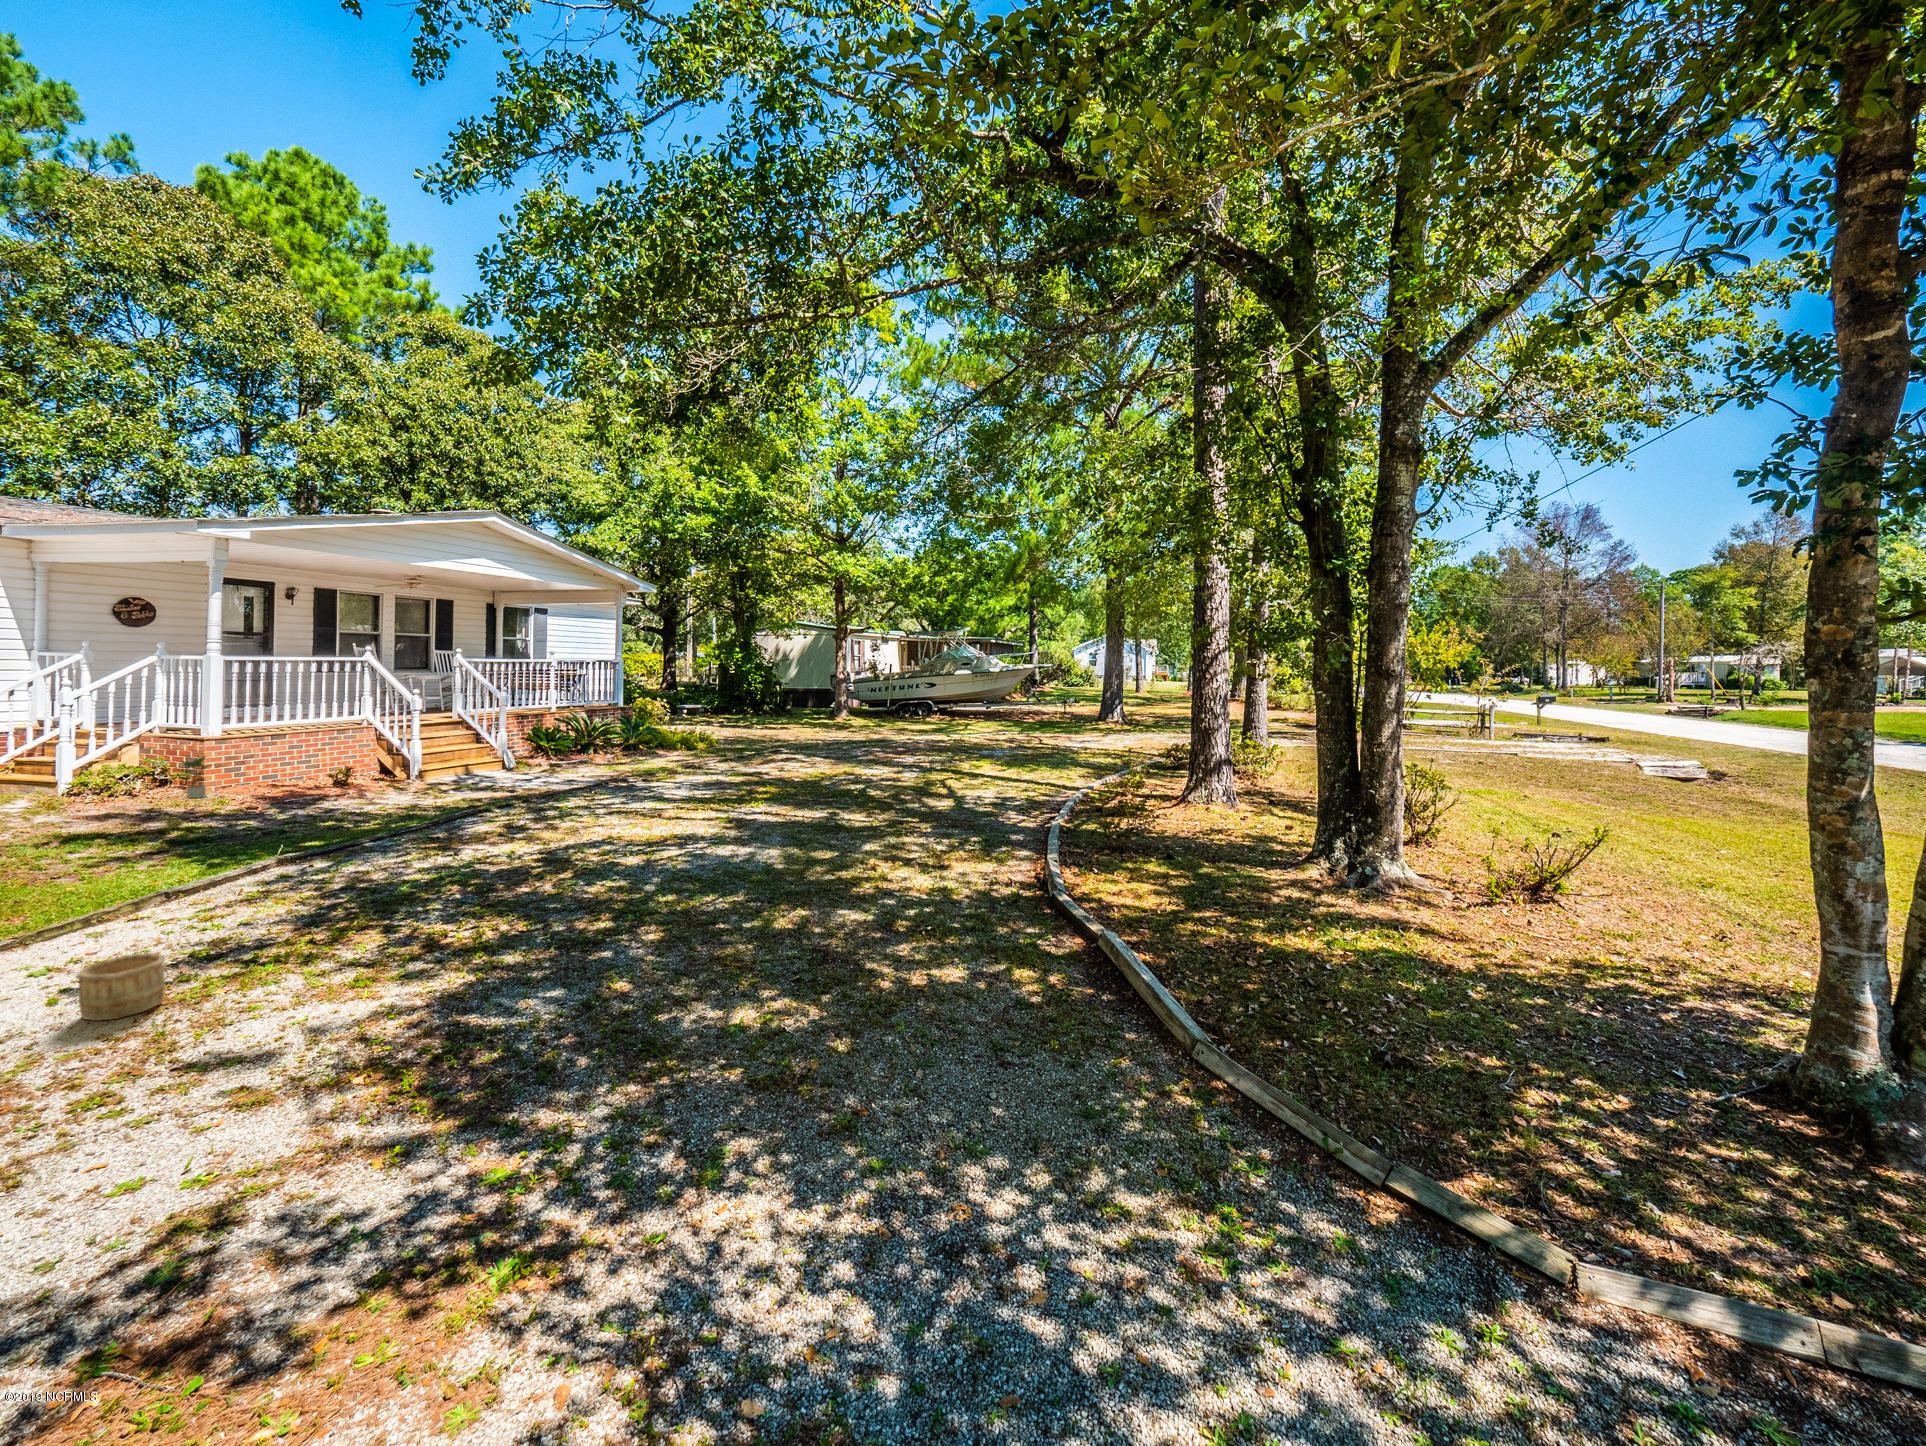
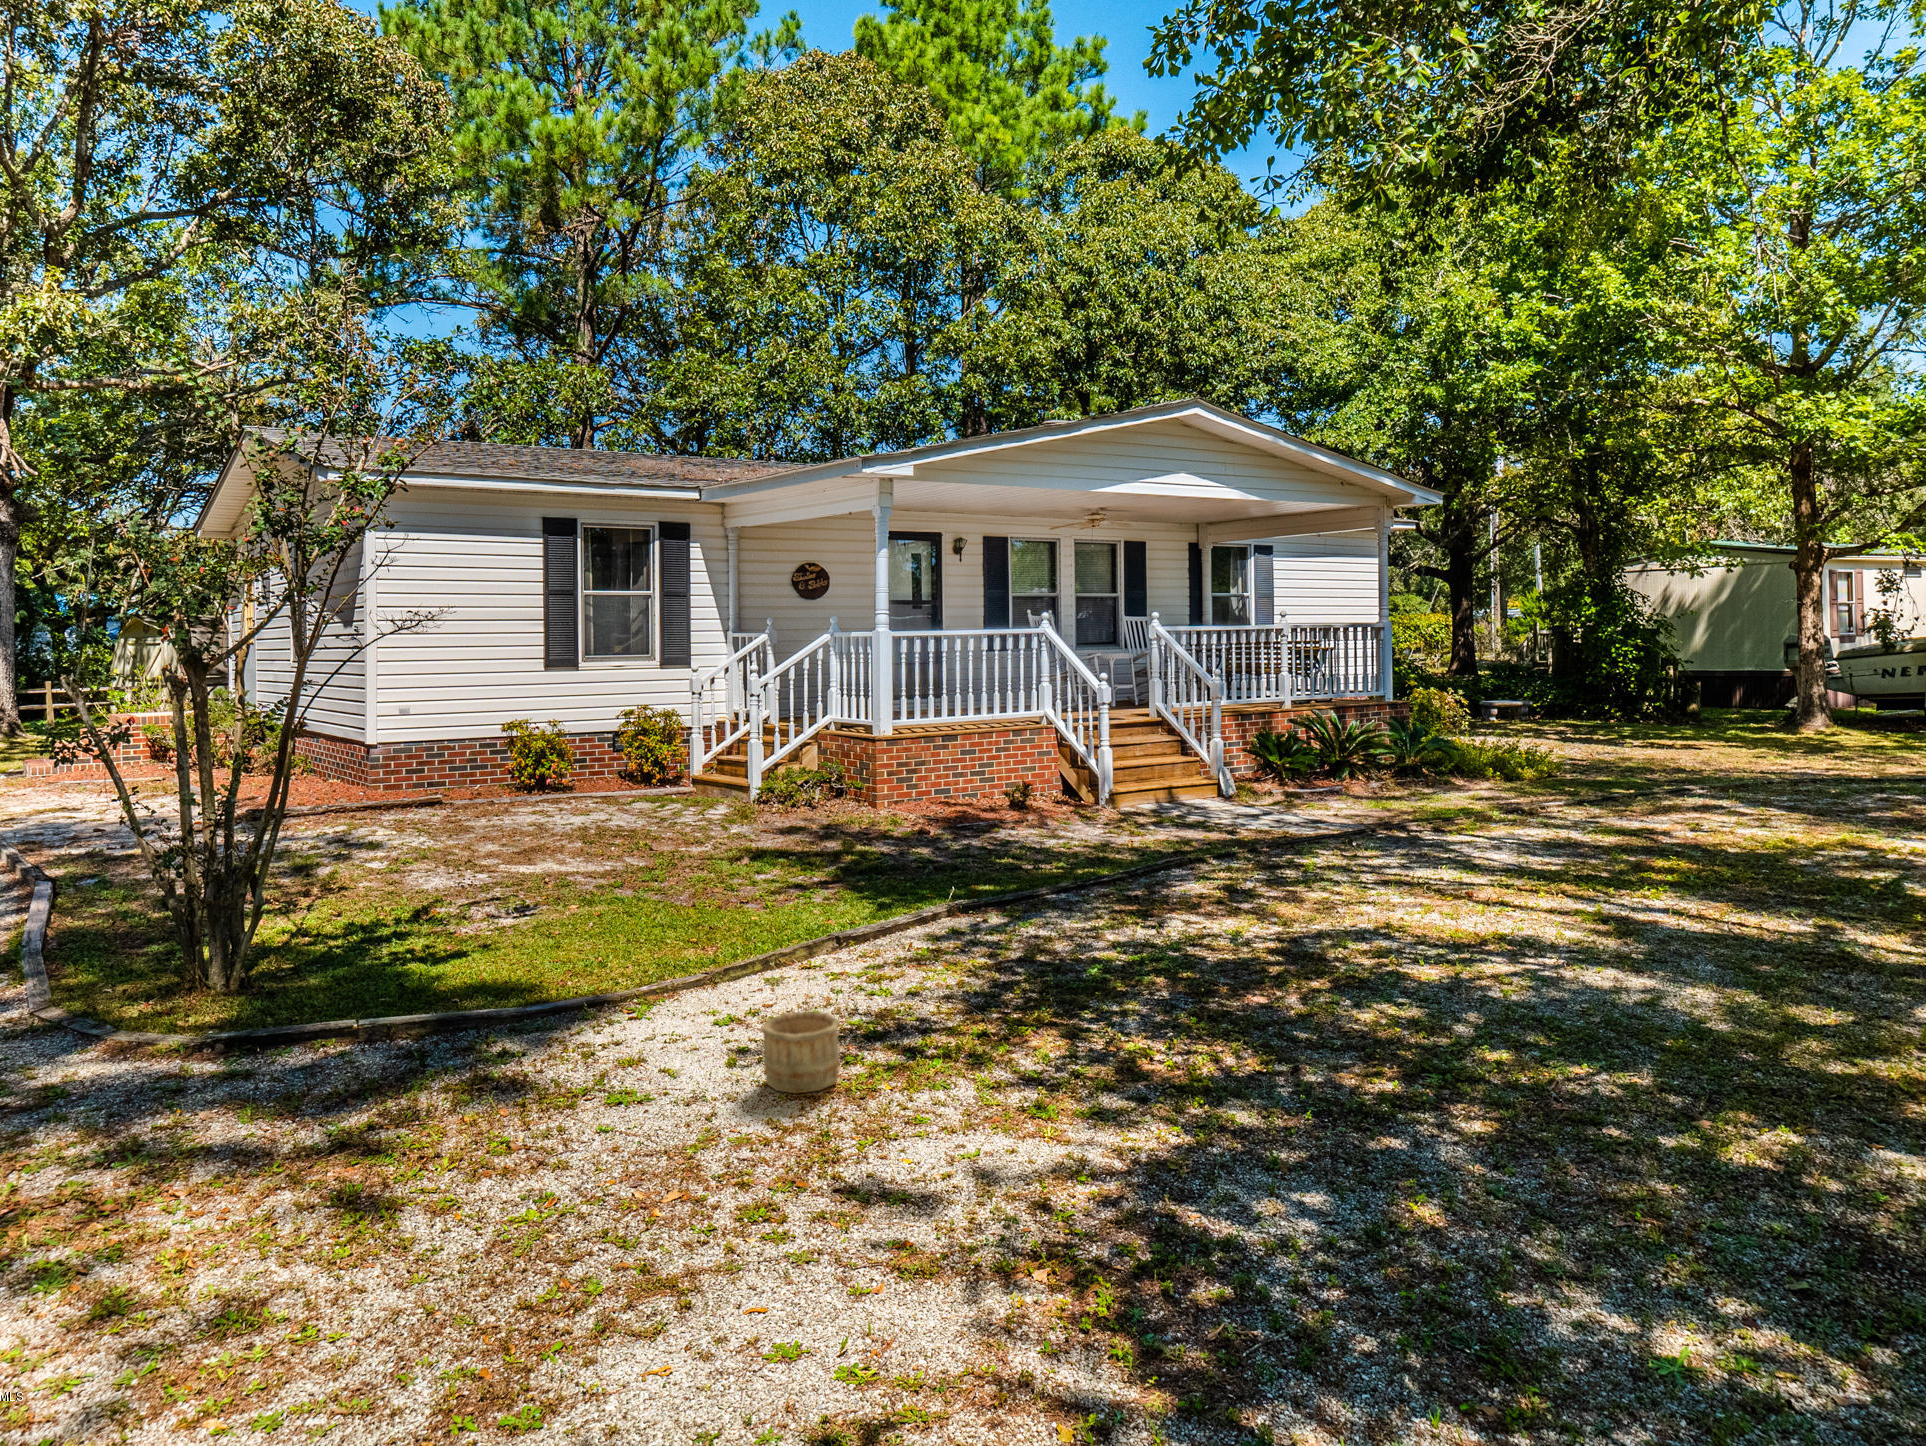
potted plant: present [180,757,210,798] -> none [865,760,904,812]

